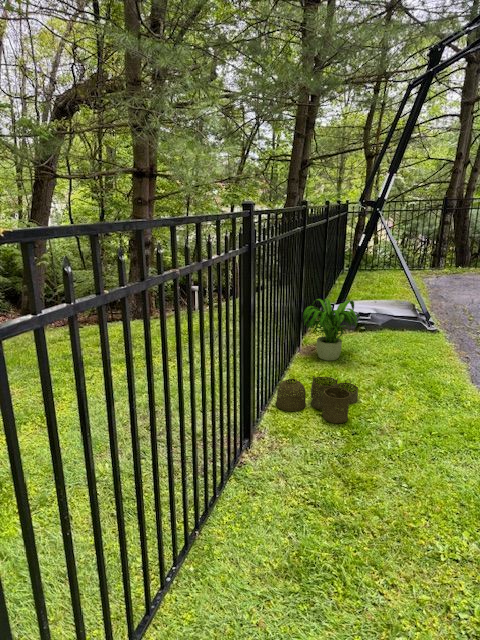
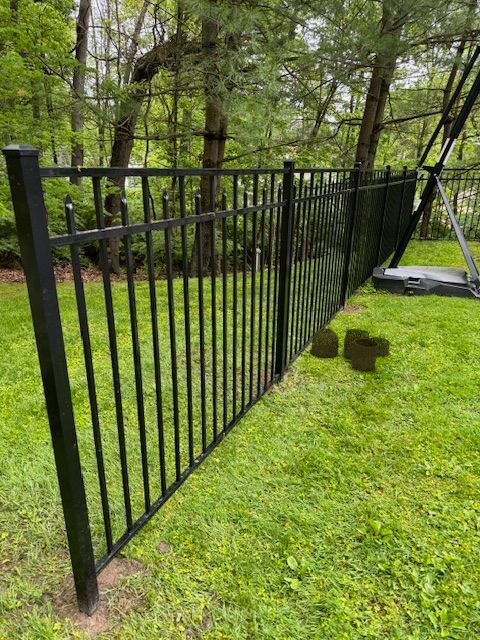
potted plant: present [303,299,360,360] -> none [347,260,405,319]

